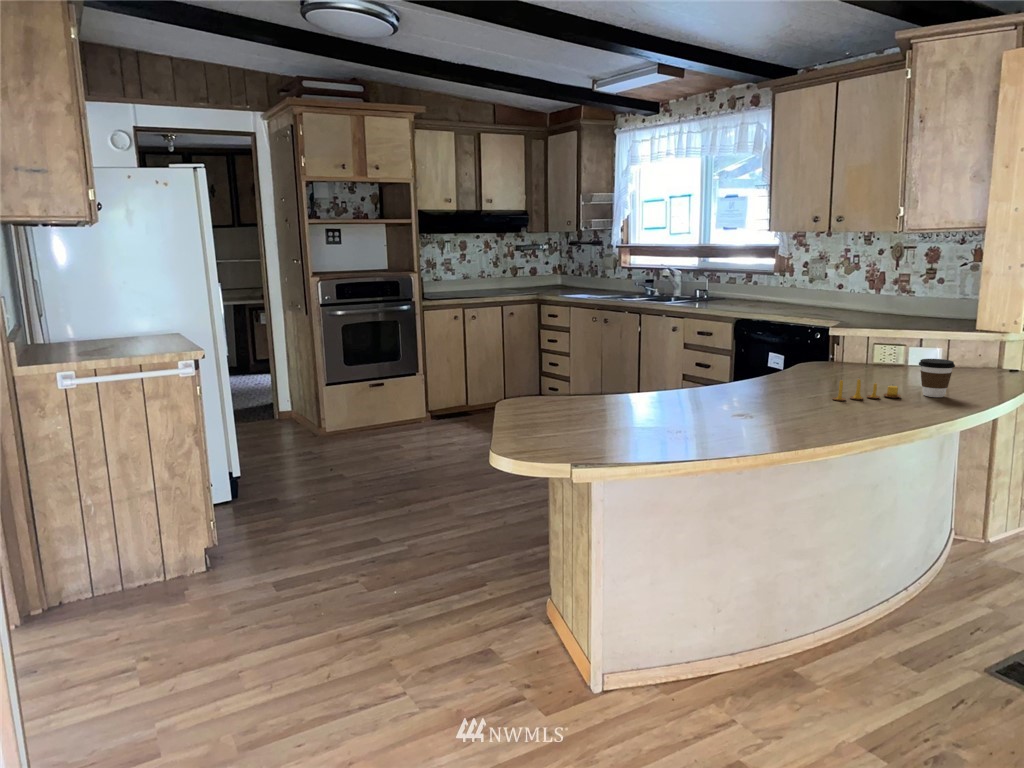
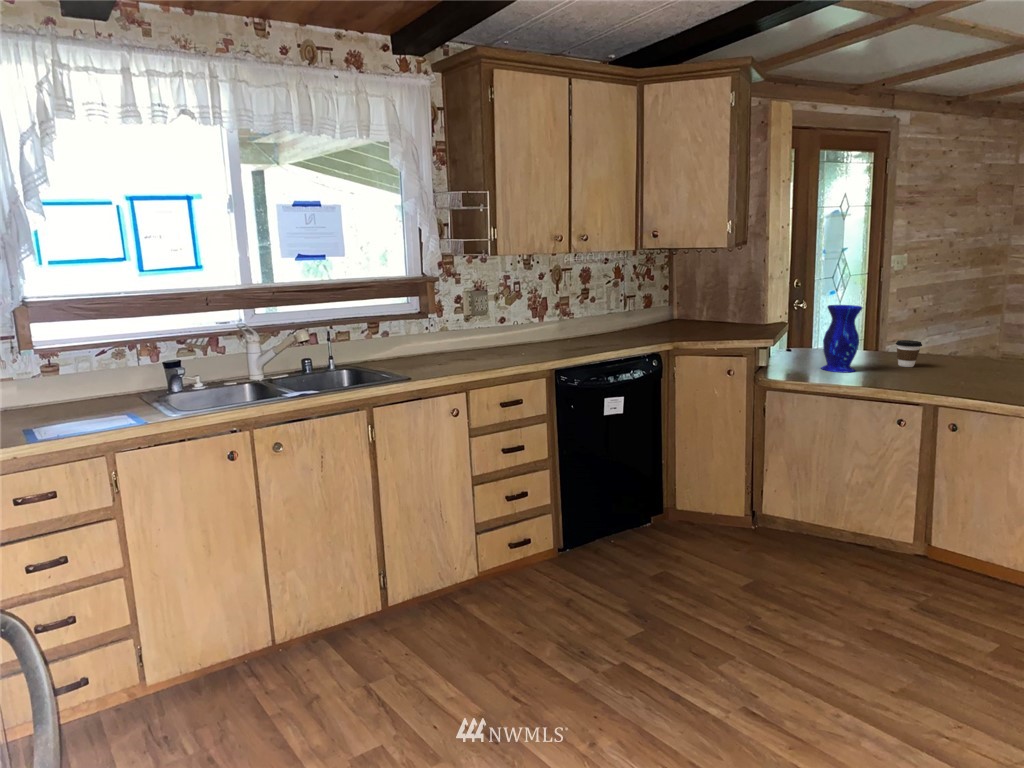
vase: none [855,296,903,377] -> present [821,305,862,372]
candle: present [833,379,900,401] -> none [929,360,988,380]

